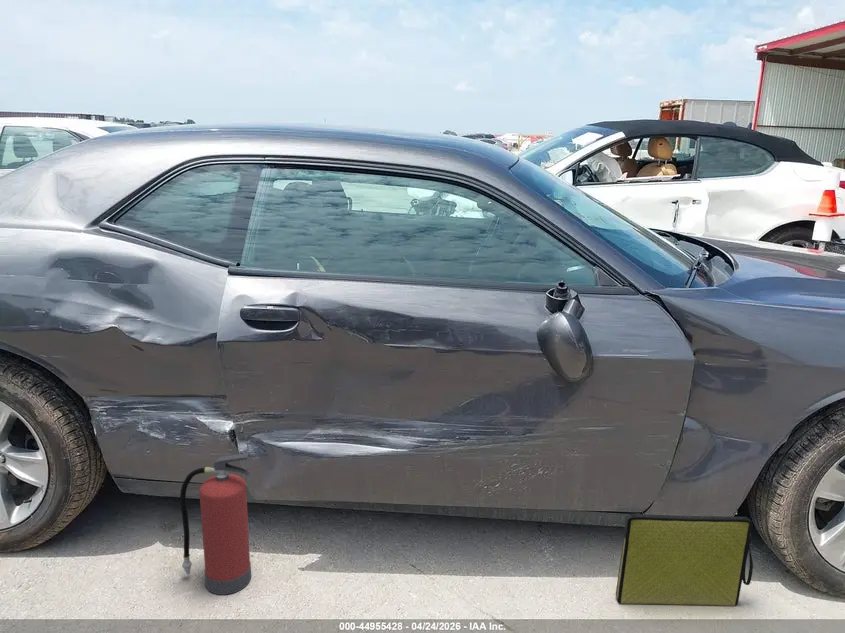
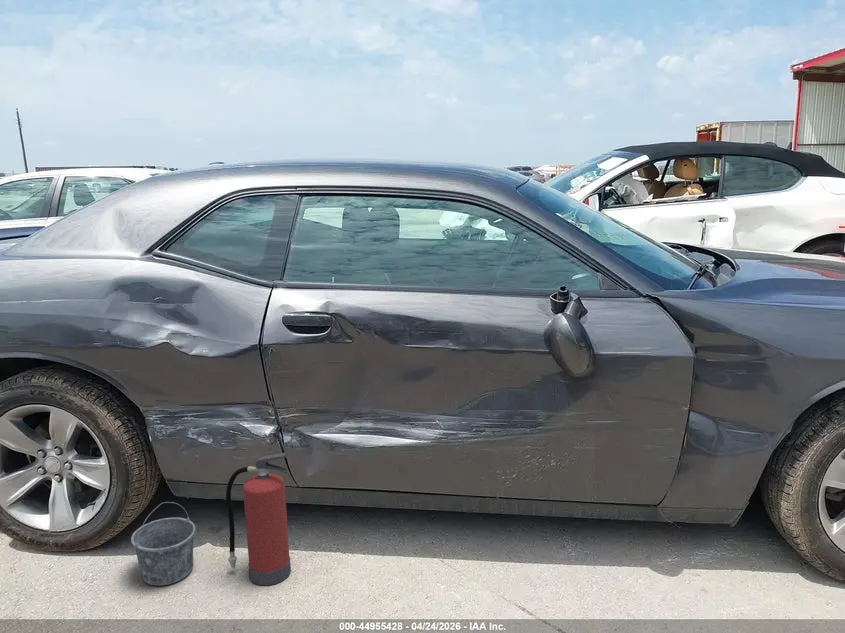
bucket: none [72,503,146,594] -> present [131,502,196,586]
bag: present [616,514,753,606] -> none [633,503,764,593]

